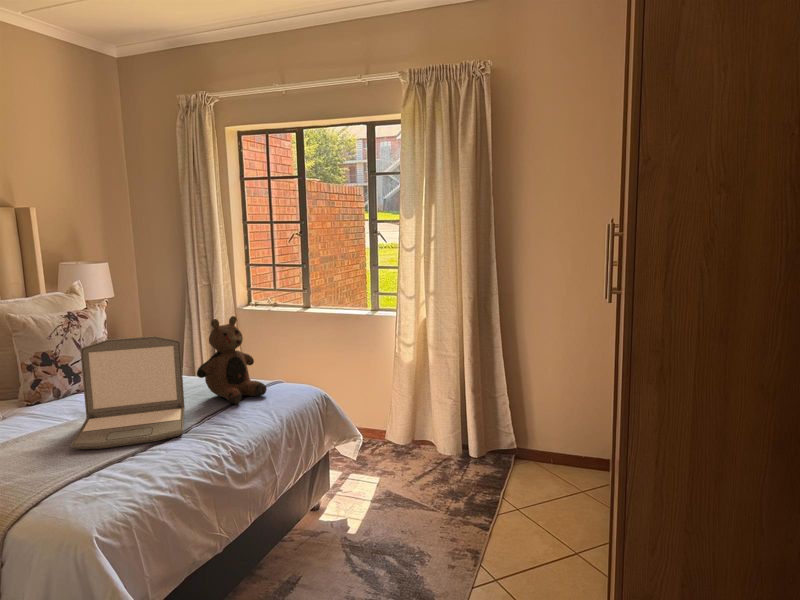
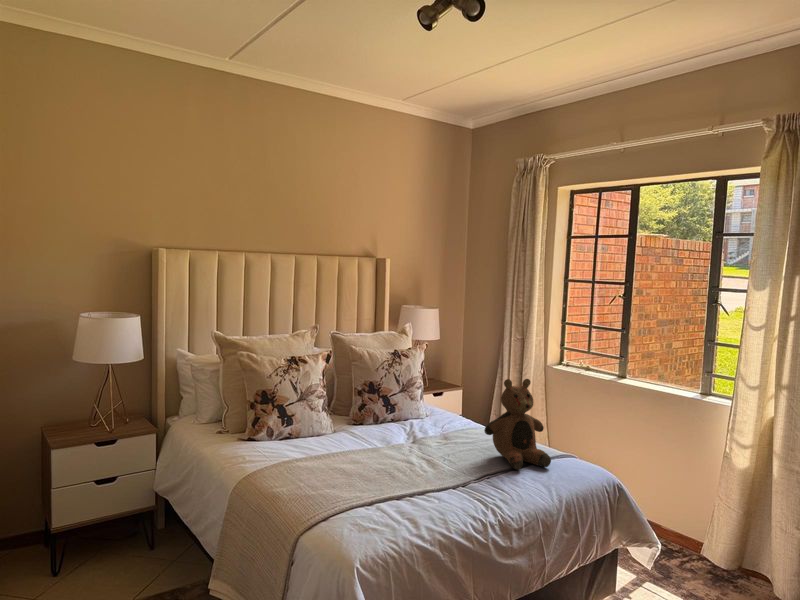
laptop: present [71,336,185,449] -> none [368,383,471,489]

